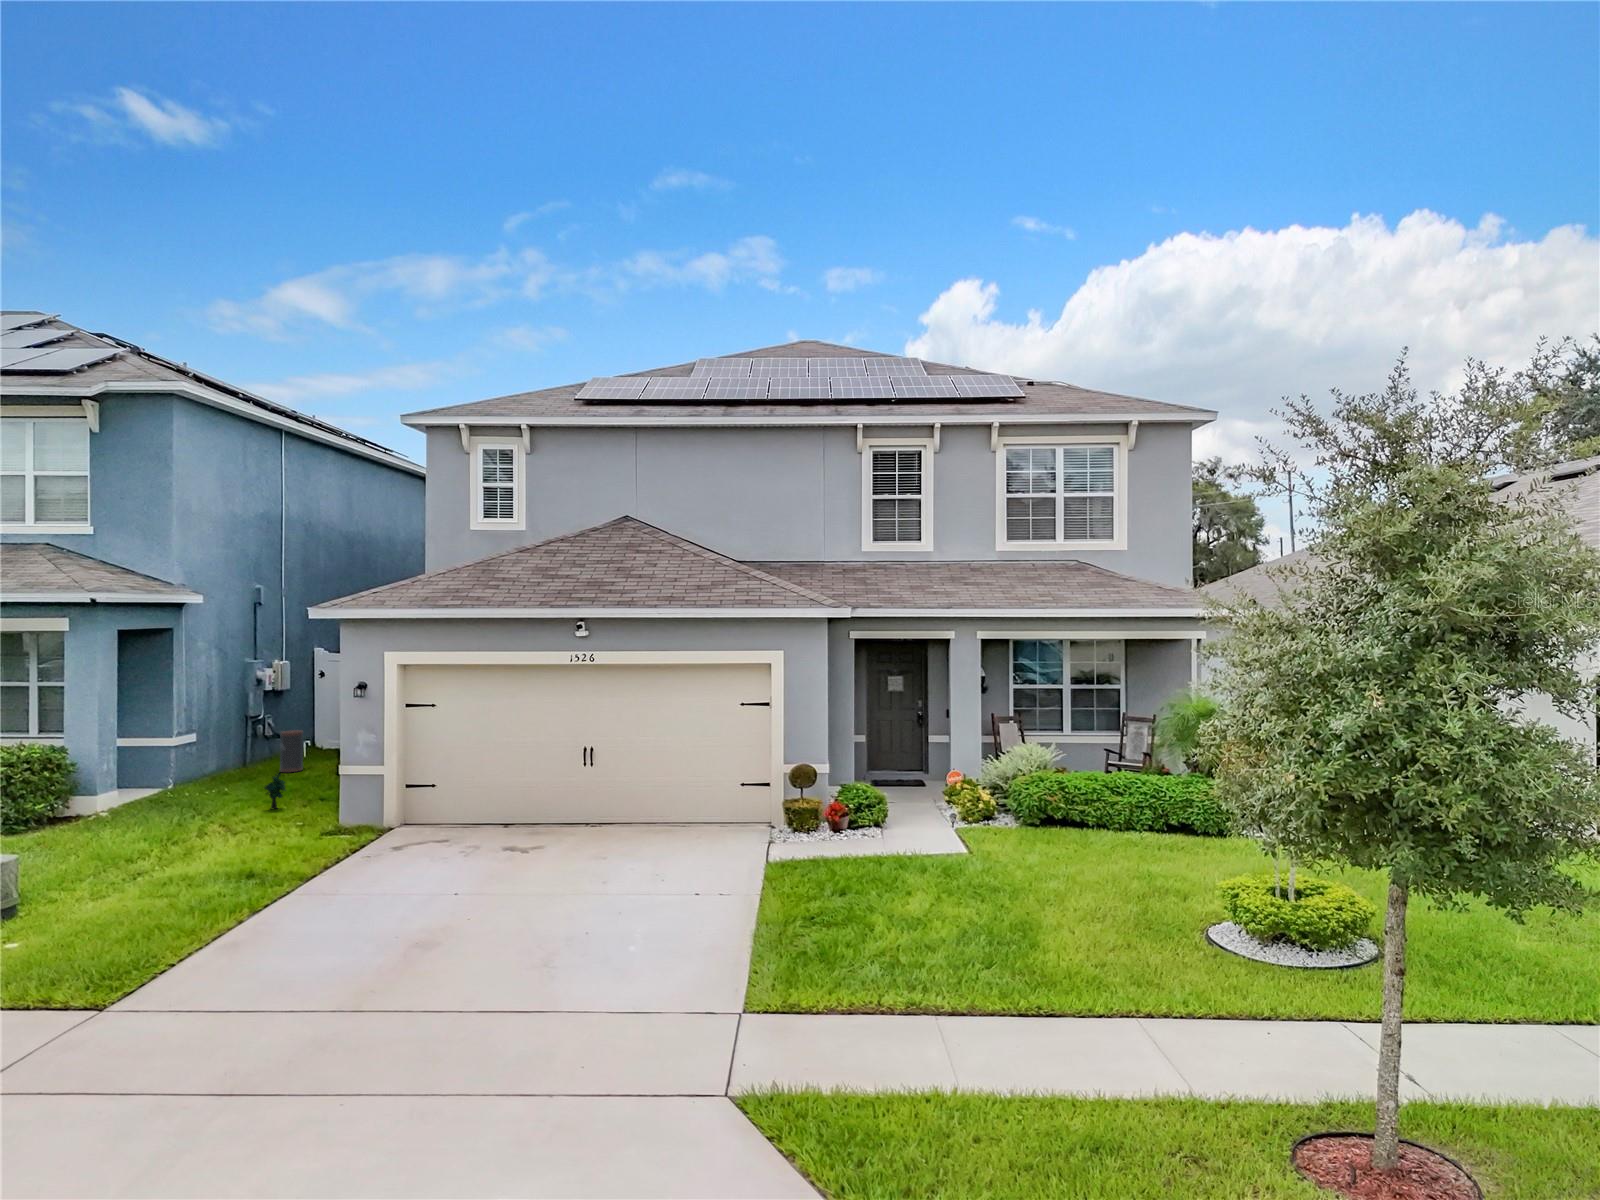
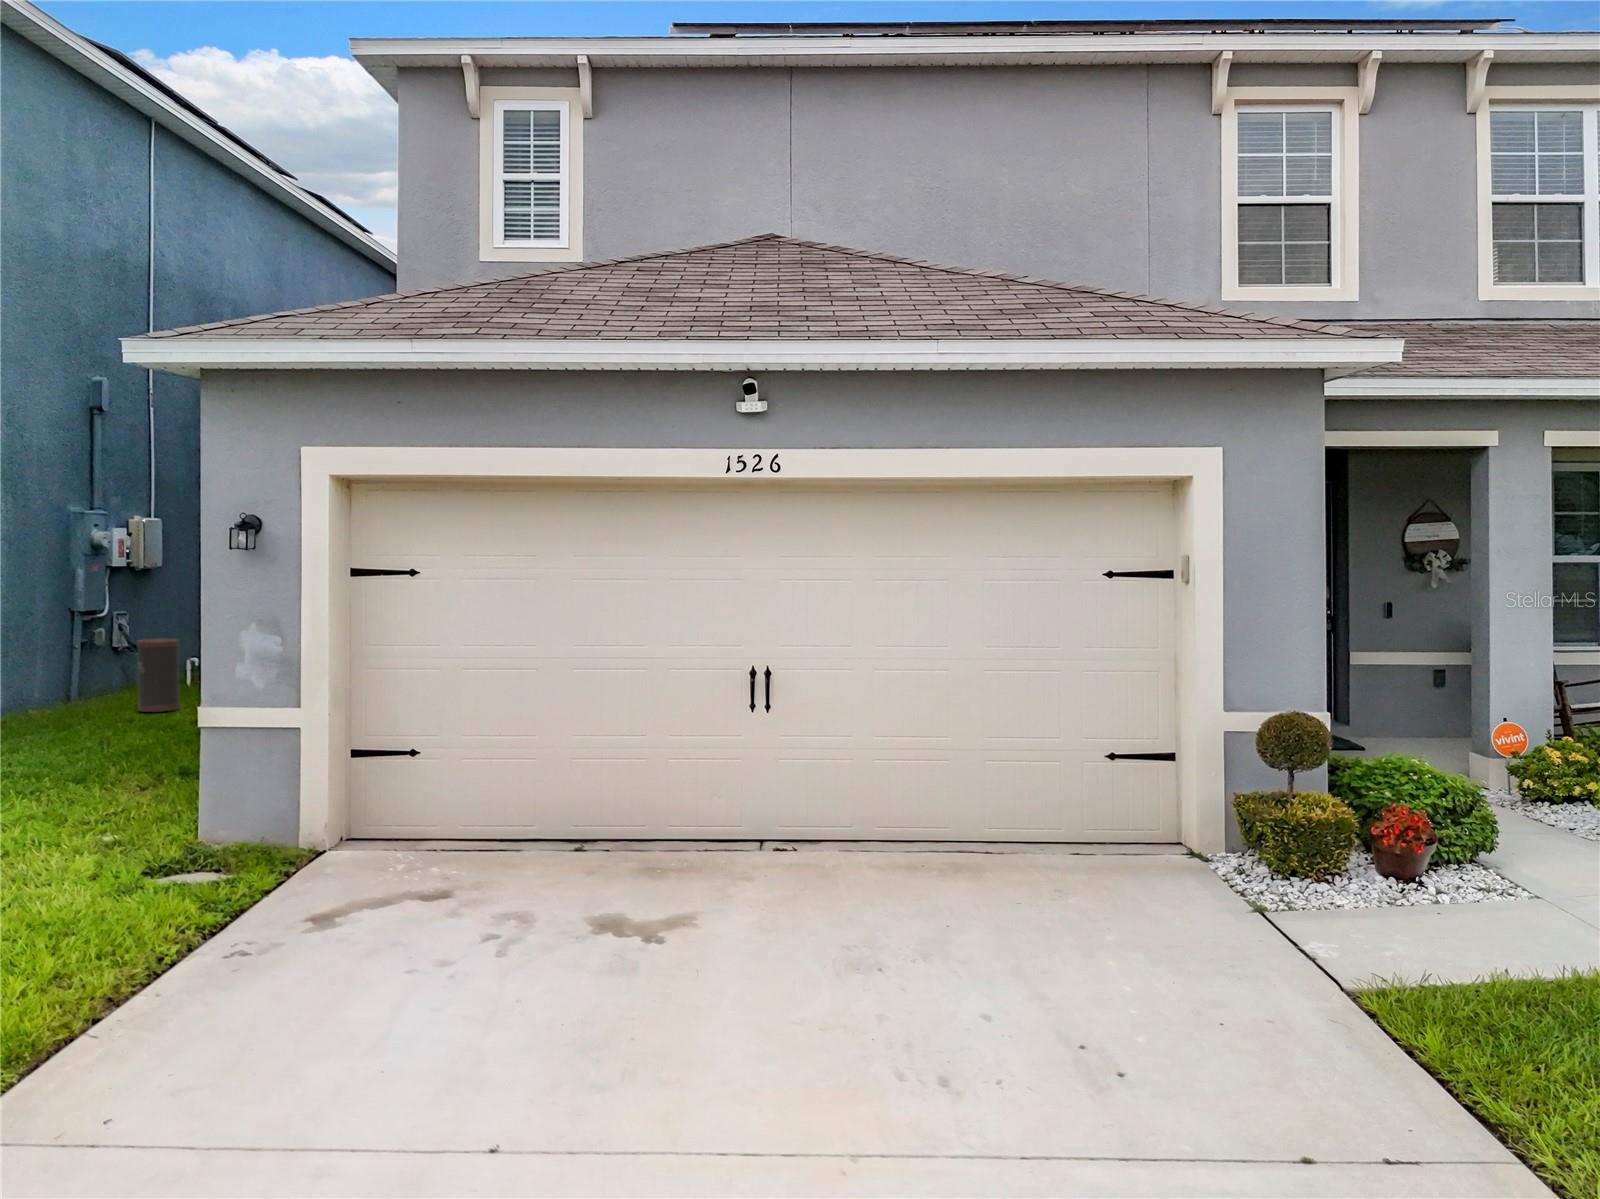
decorative plant: present [264,773,286,809] -> none [58,713,112,788]

